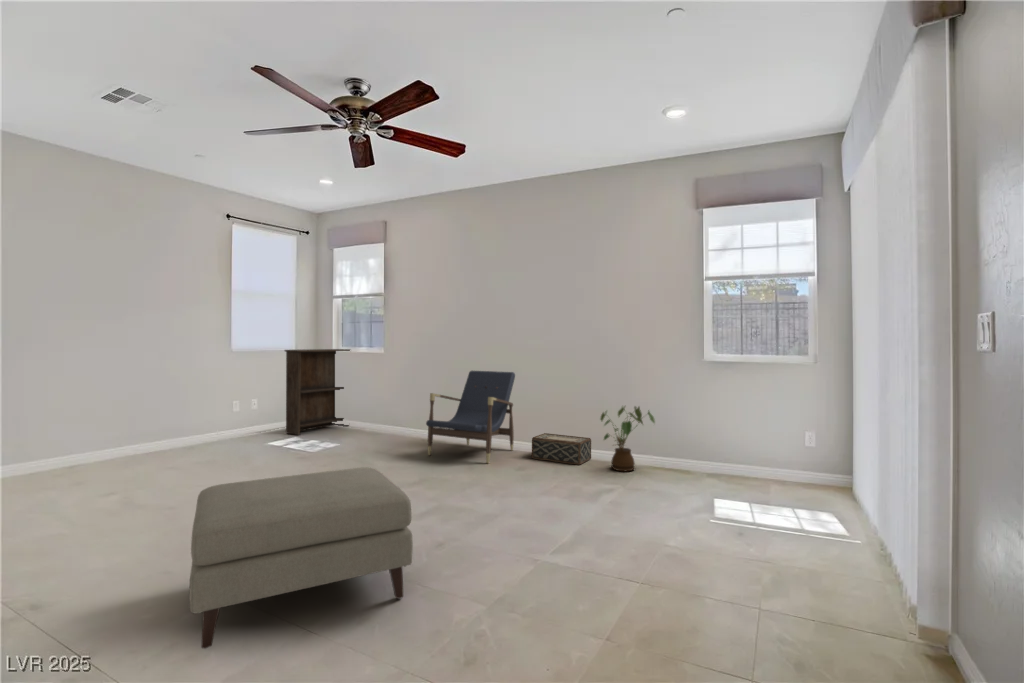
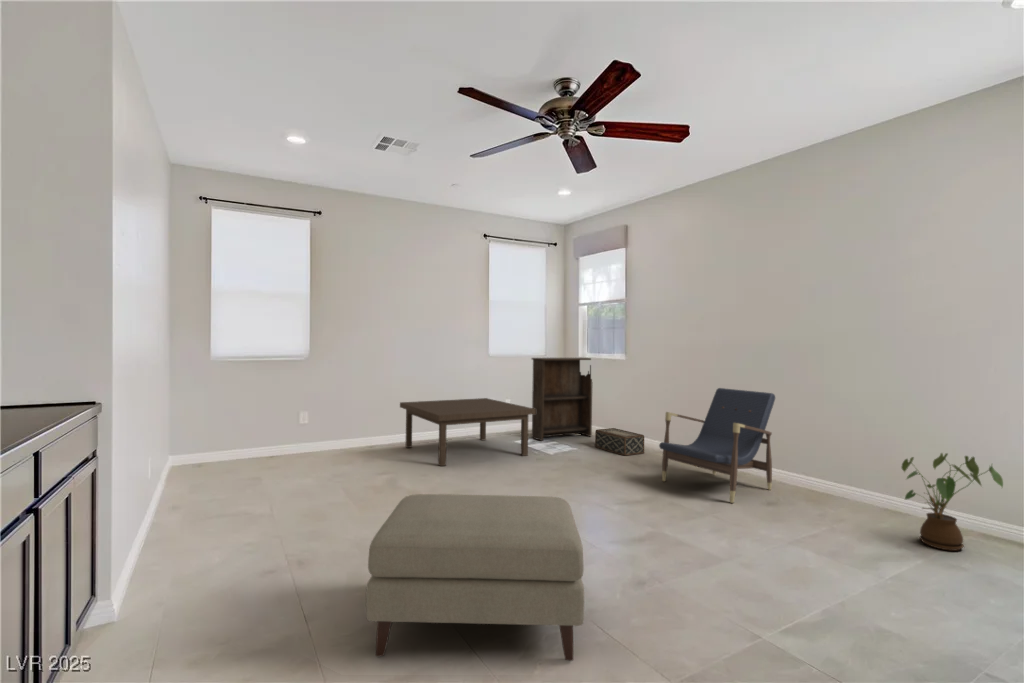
coffee table: none [117,395,297,472] -> present [400,398,536,466]
woven basket: present [532,433,591,465] -> present [595,428,644,455]

